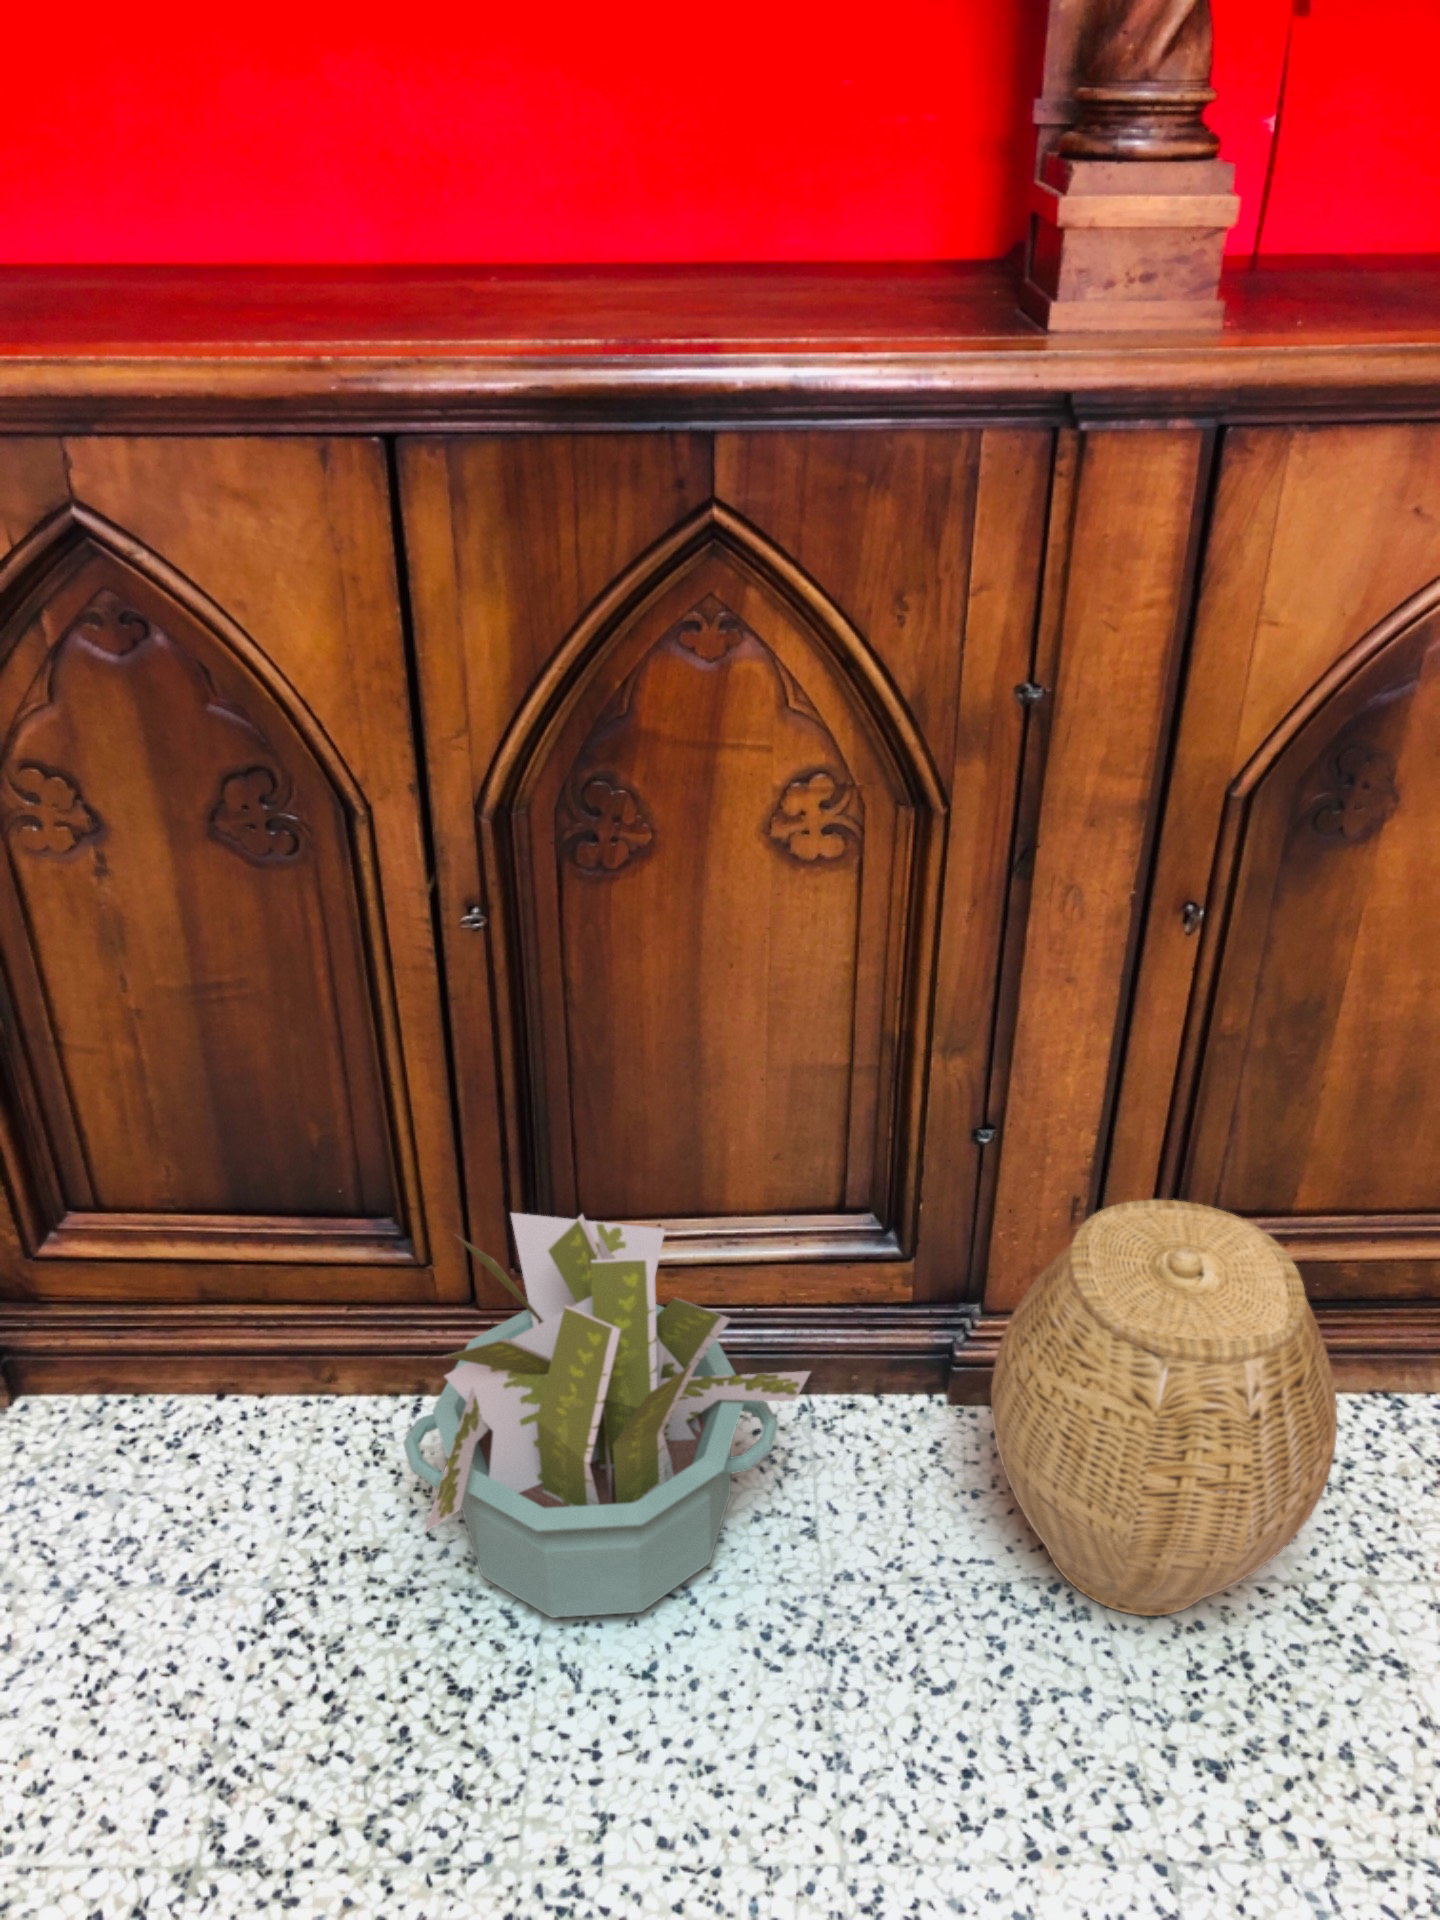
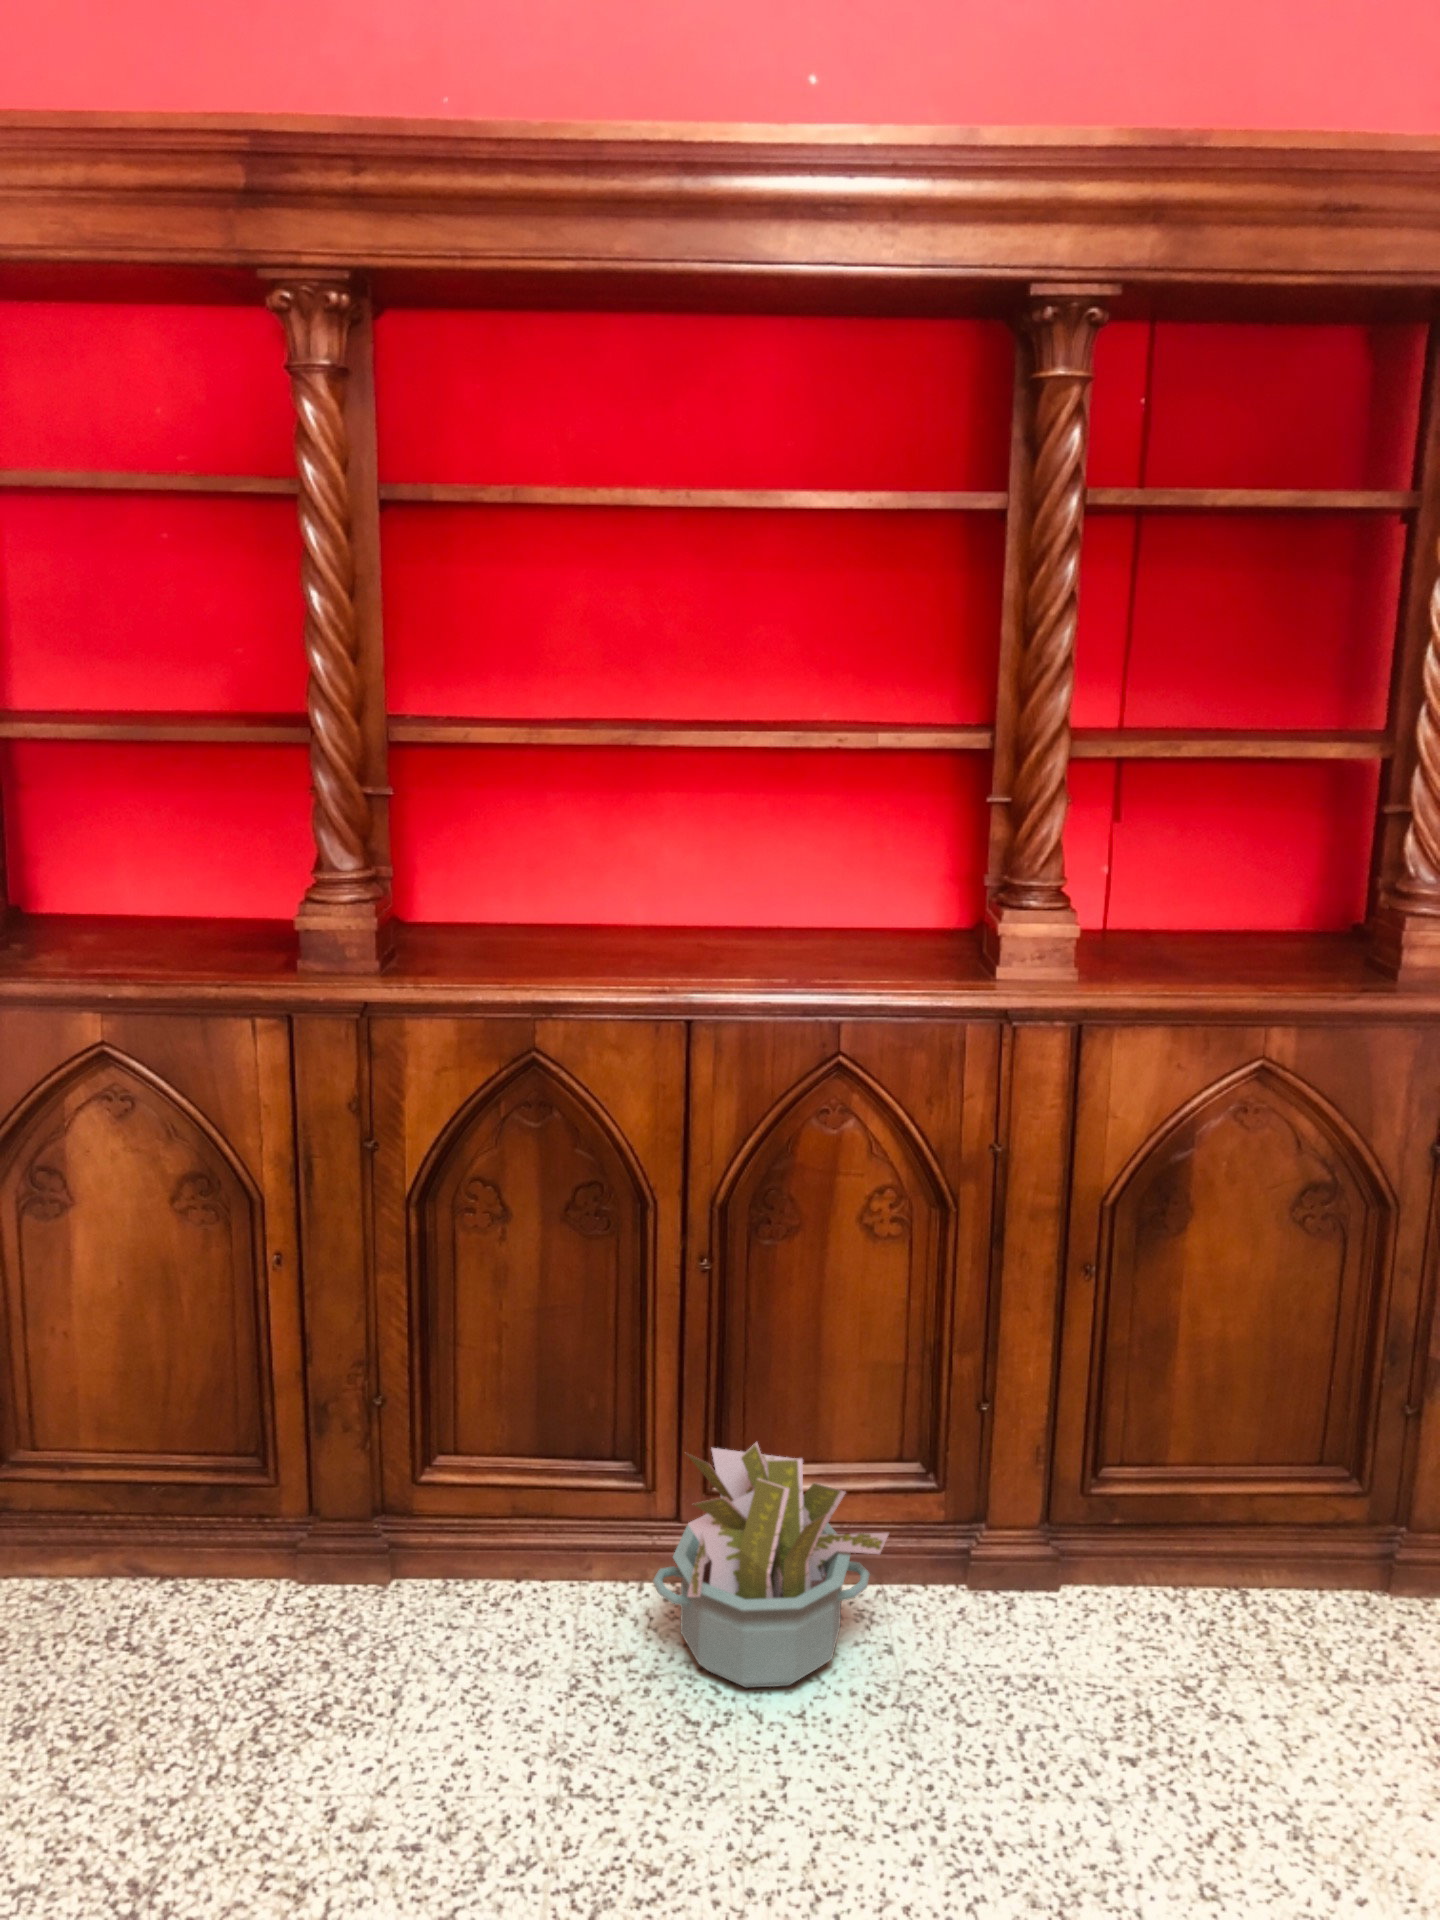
woven basket: present [991,1200,1337,1616] -> none [993,1431,1186,1692]

